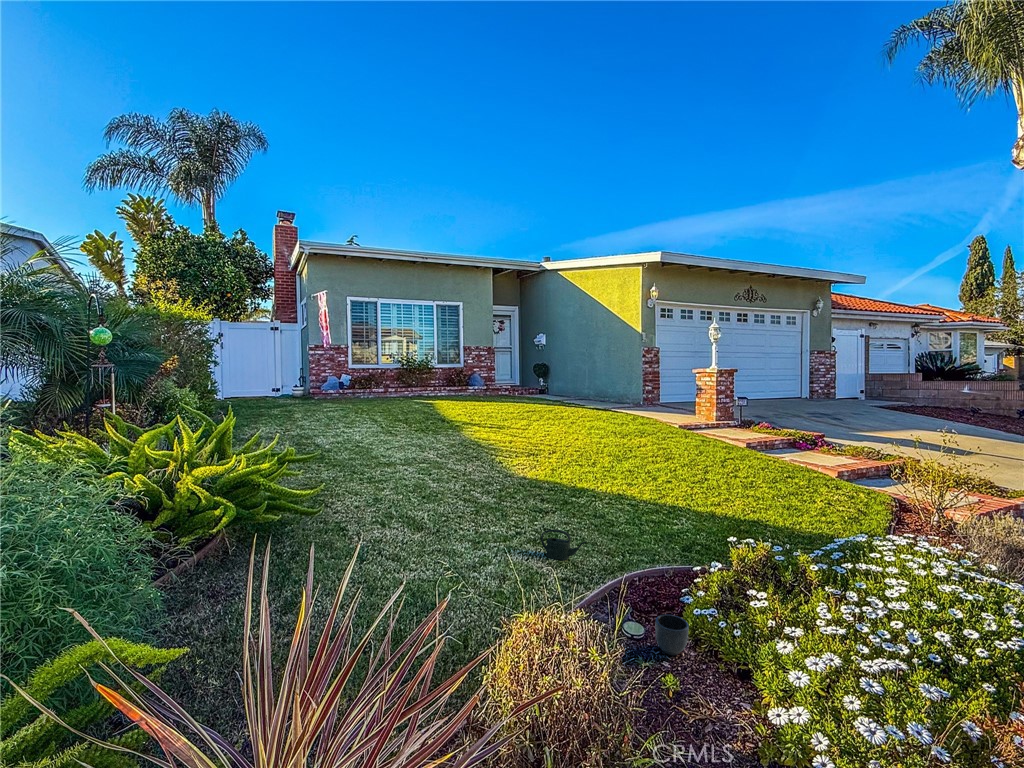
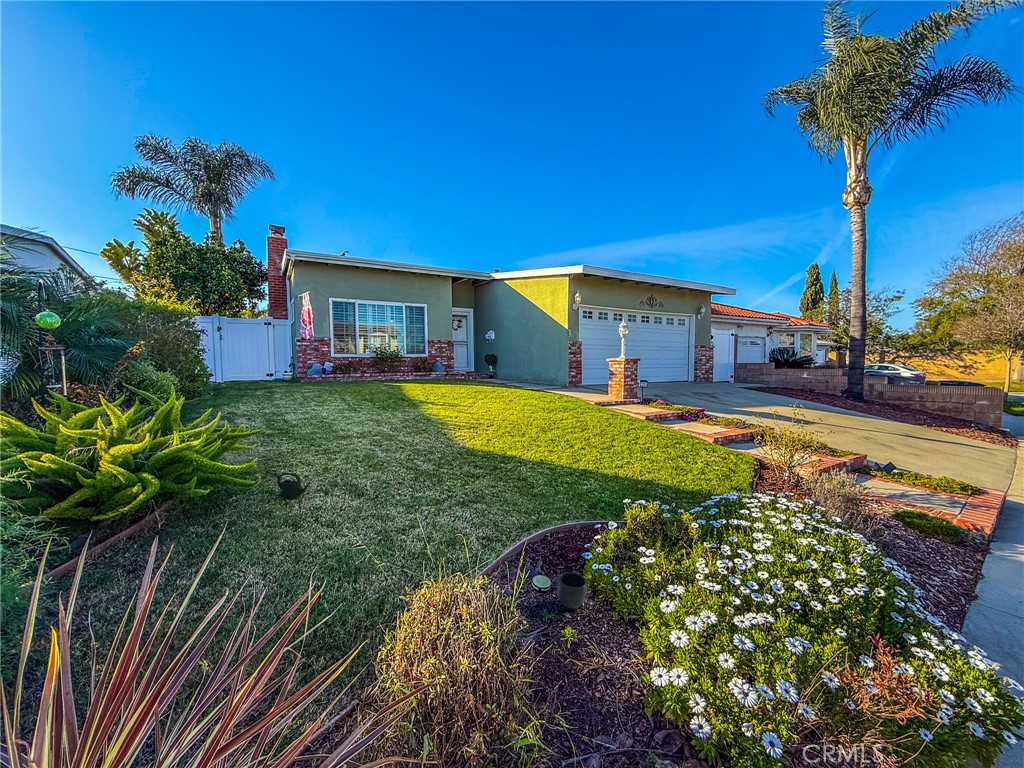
watering can: present [541,529,586,560] -> present [277,473,311,498]

